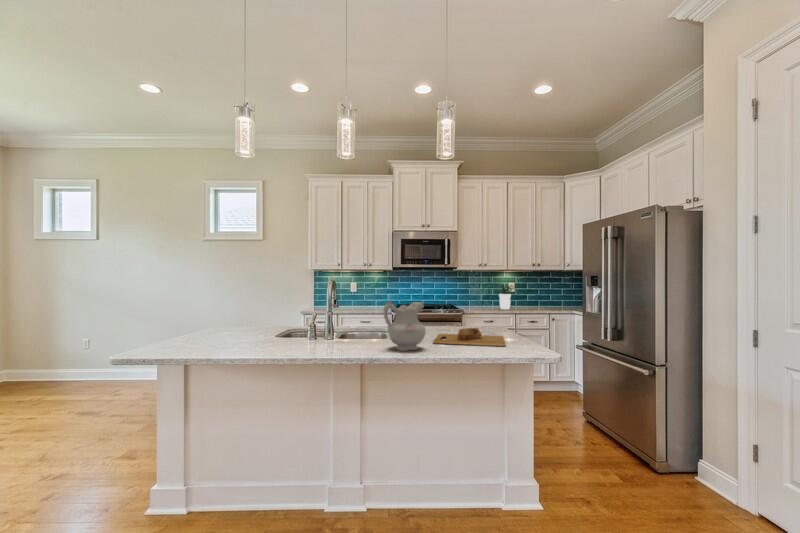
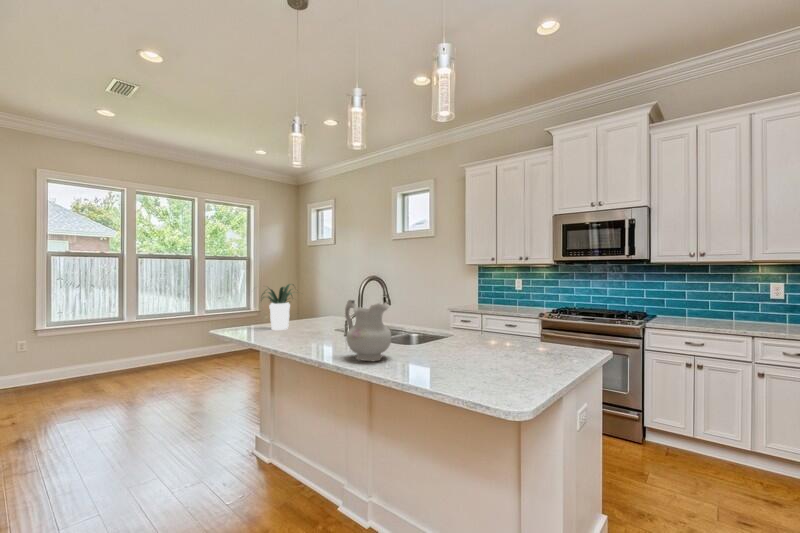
potted plant: present [498,283,514,309] -> present [262,284,292,330]
cutting board: present [433,328,505,347] -> none [419,345,538,380]

